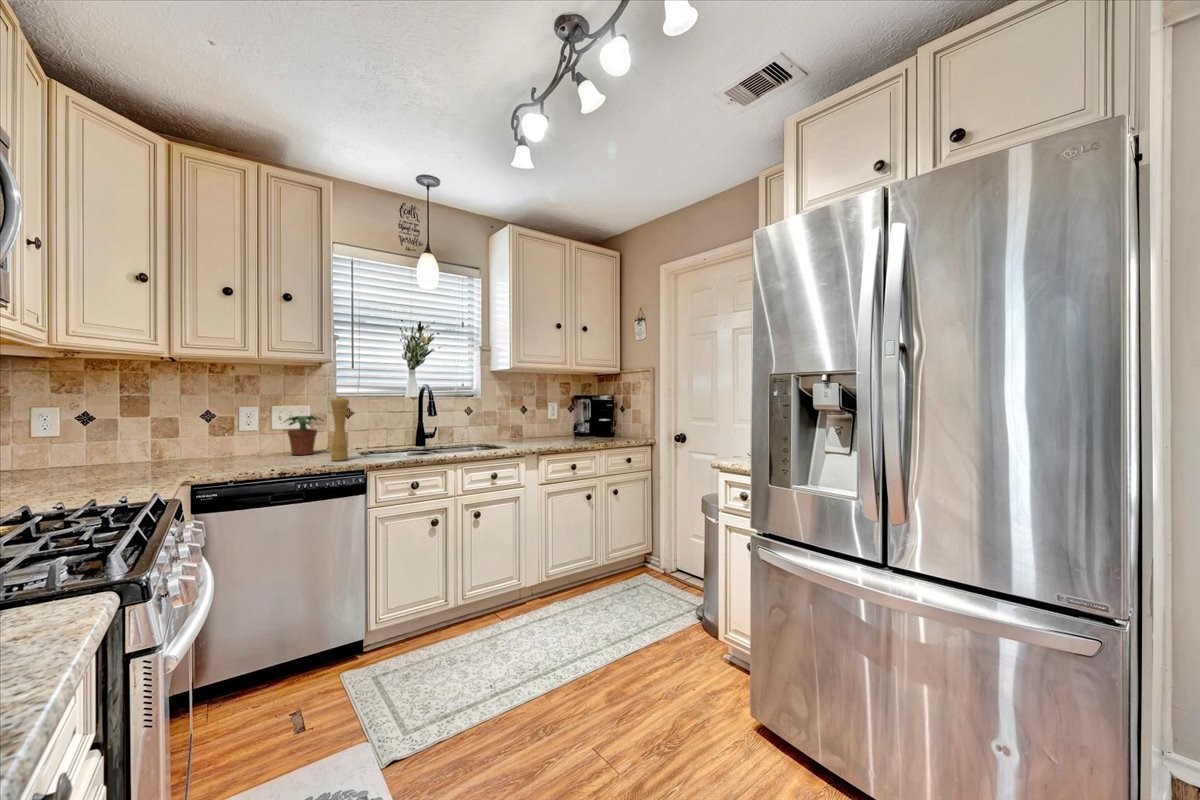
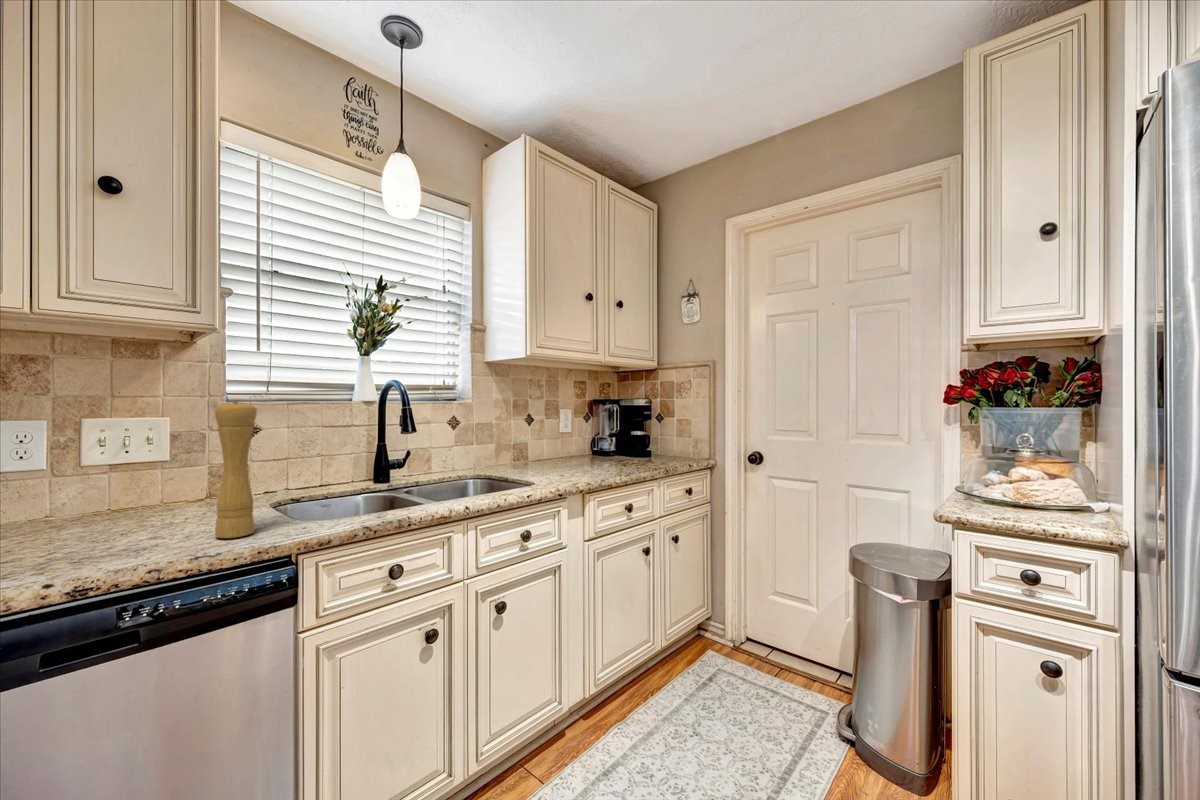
potted plant: present [284,416,323,455] -> none [101,439,200,520]

